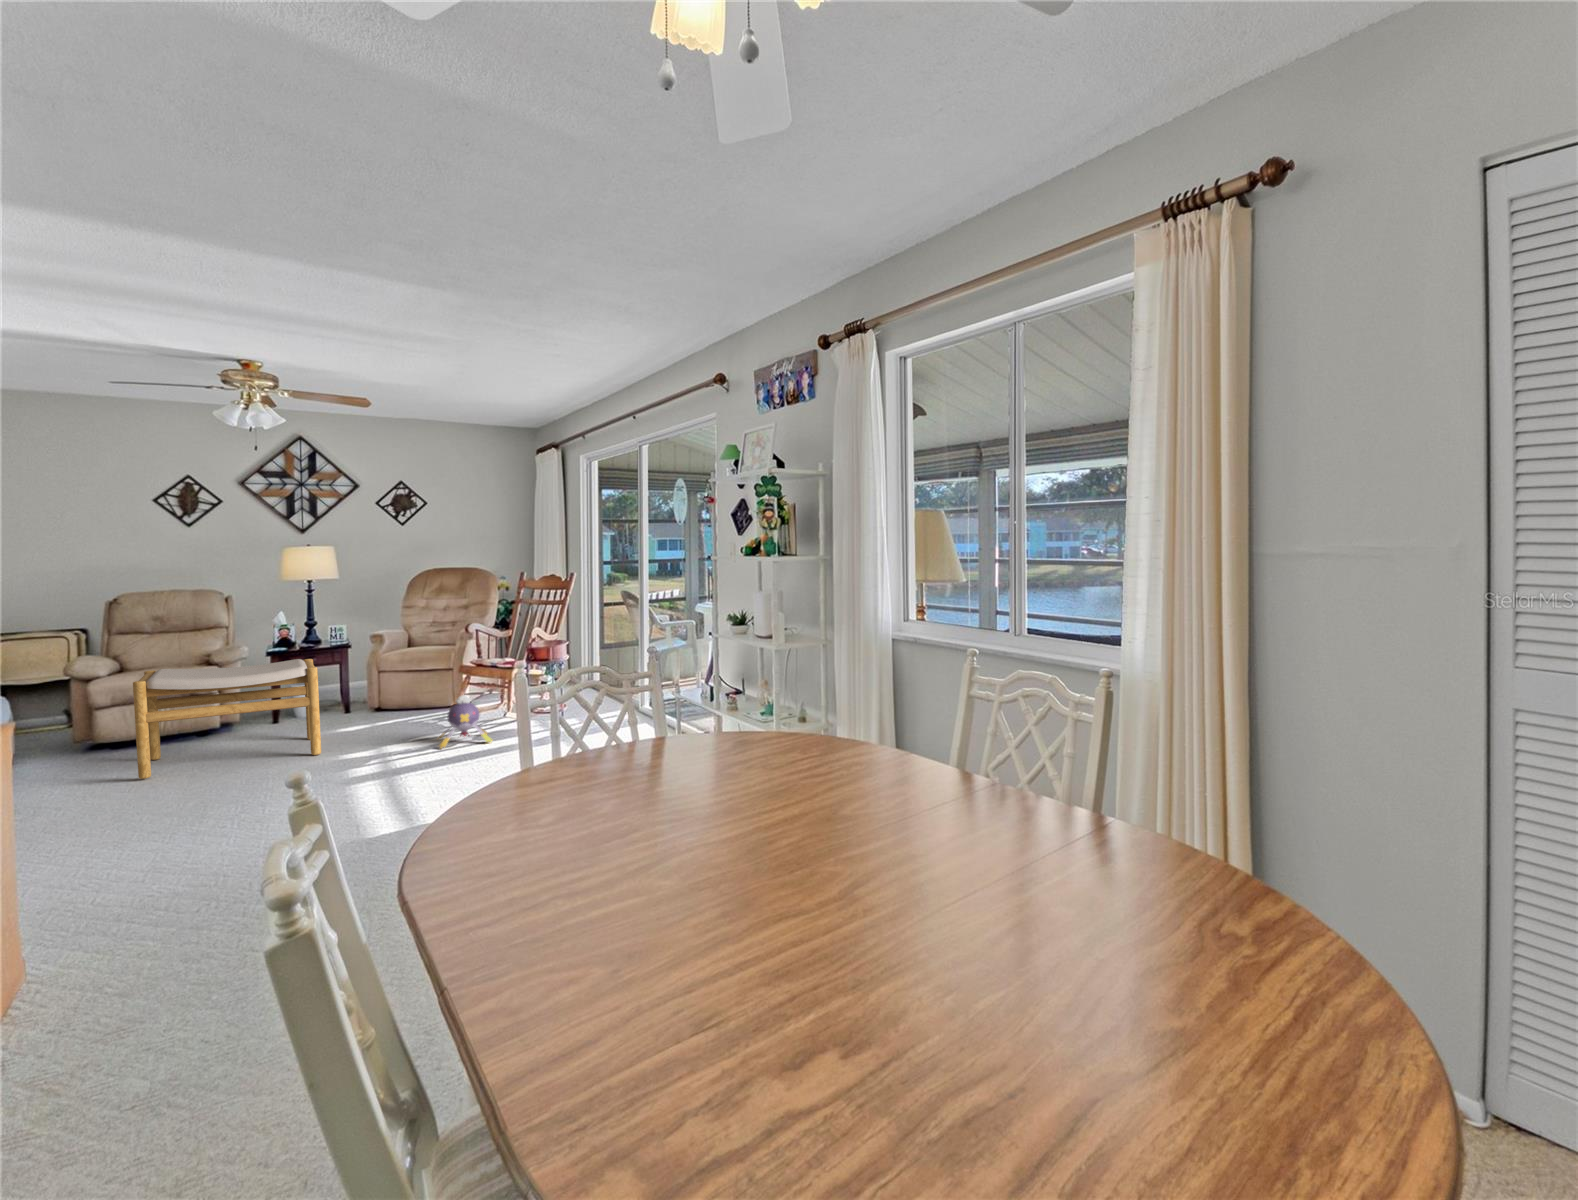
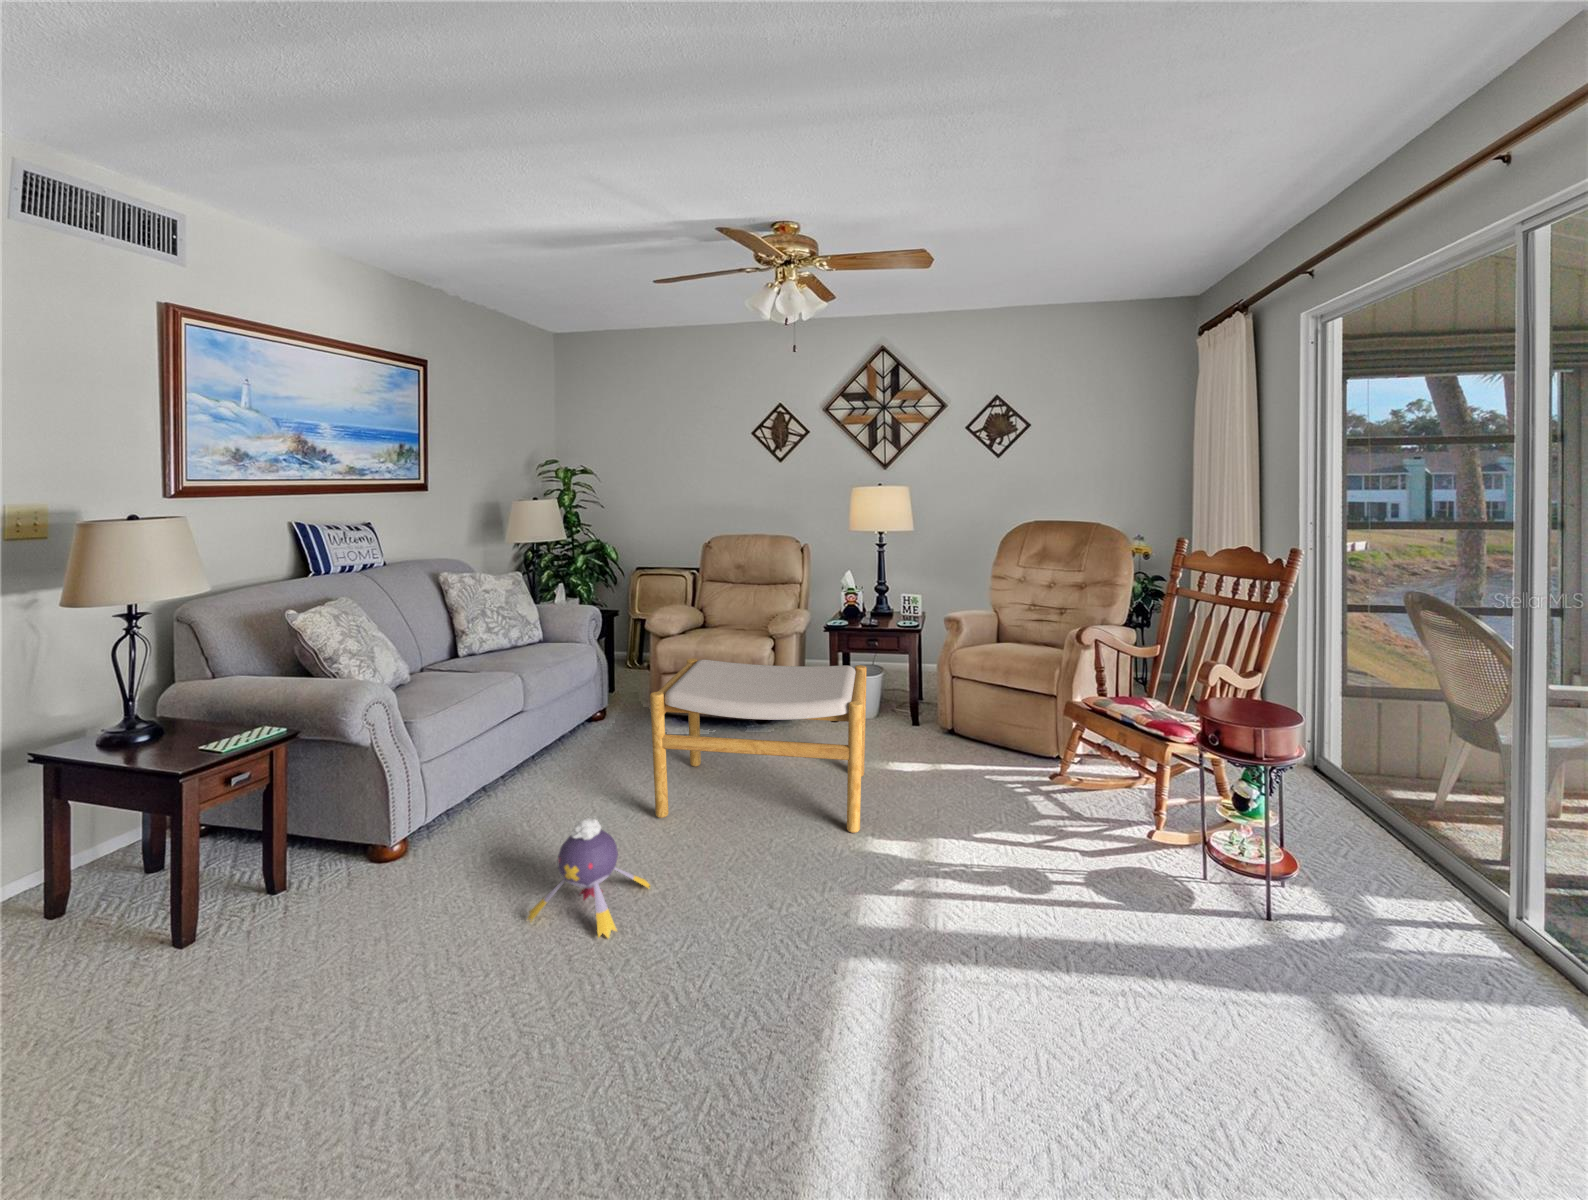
plush toy: present [438,695,492,748] -> present [527,818,650,938]

